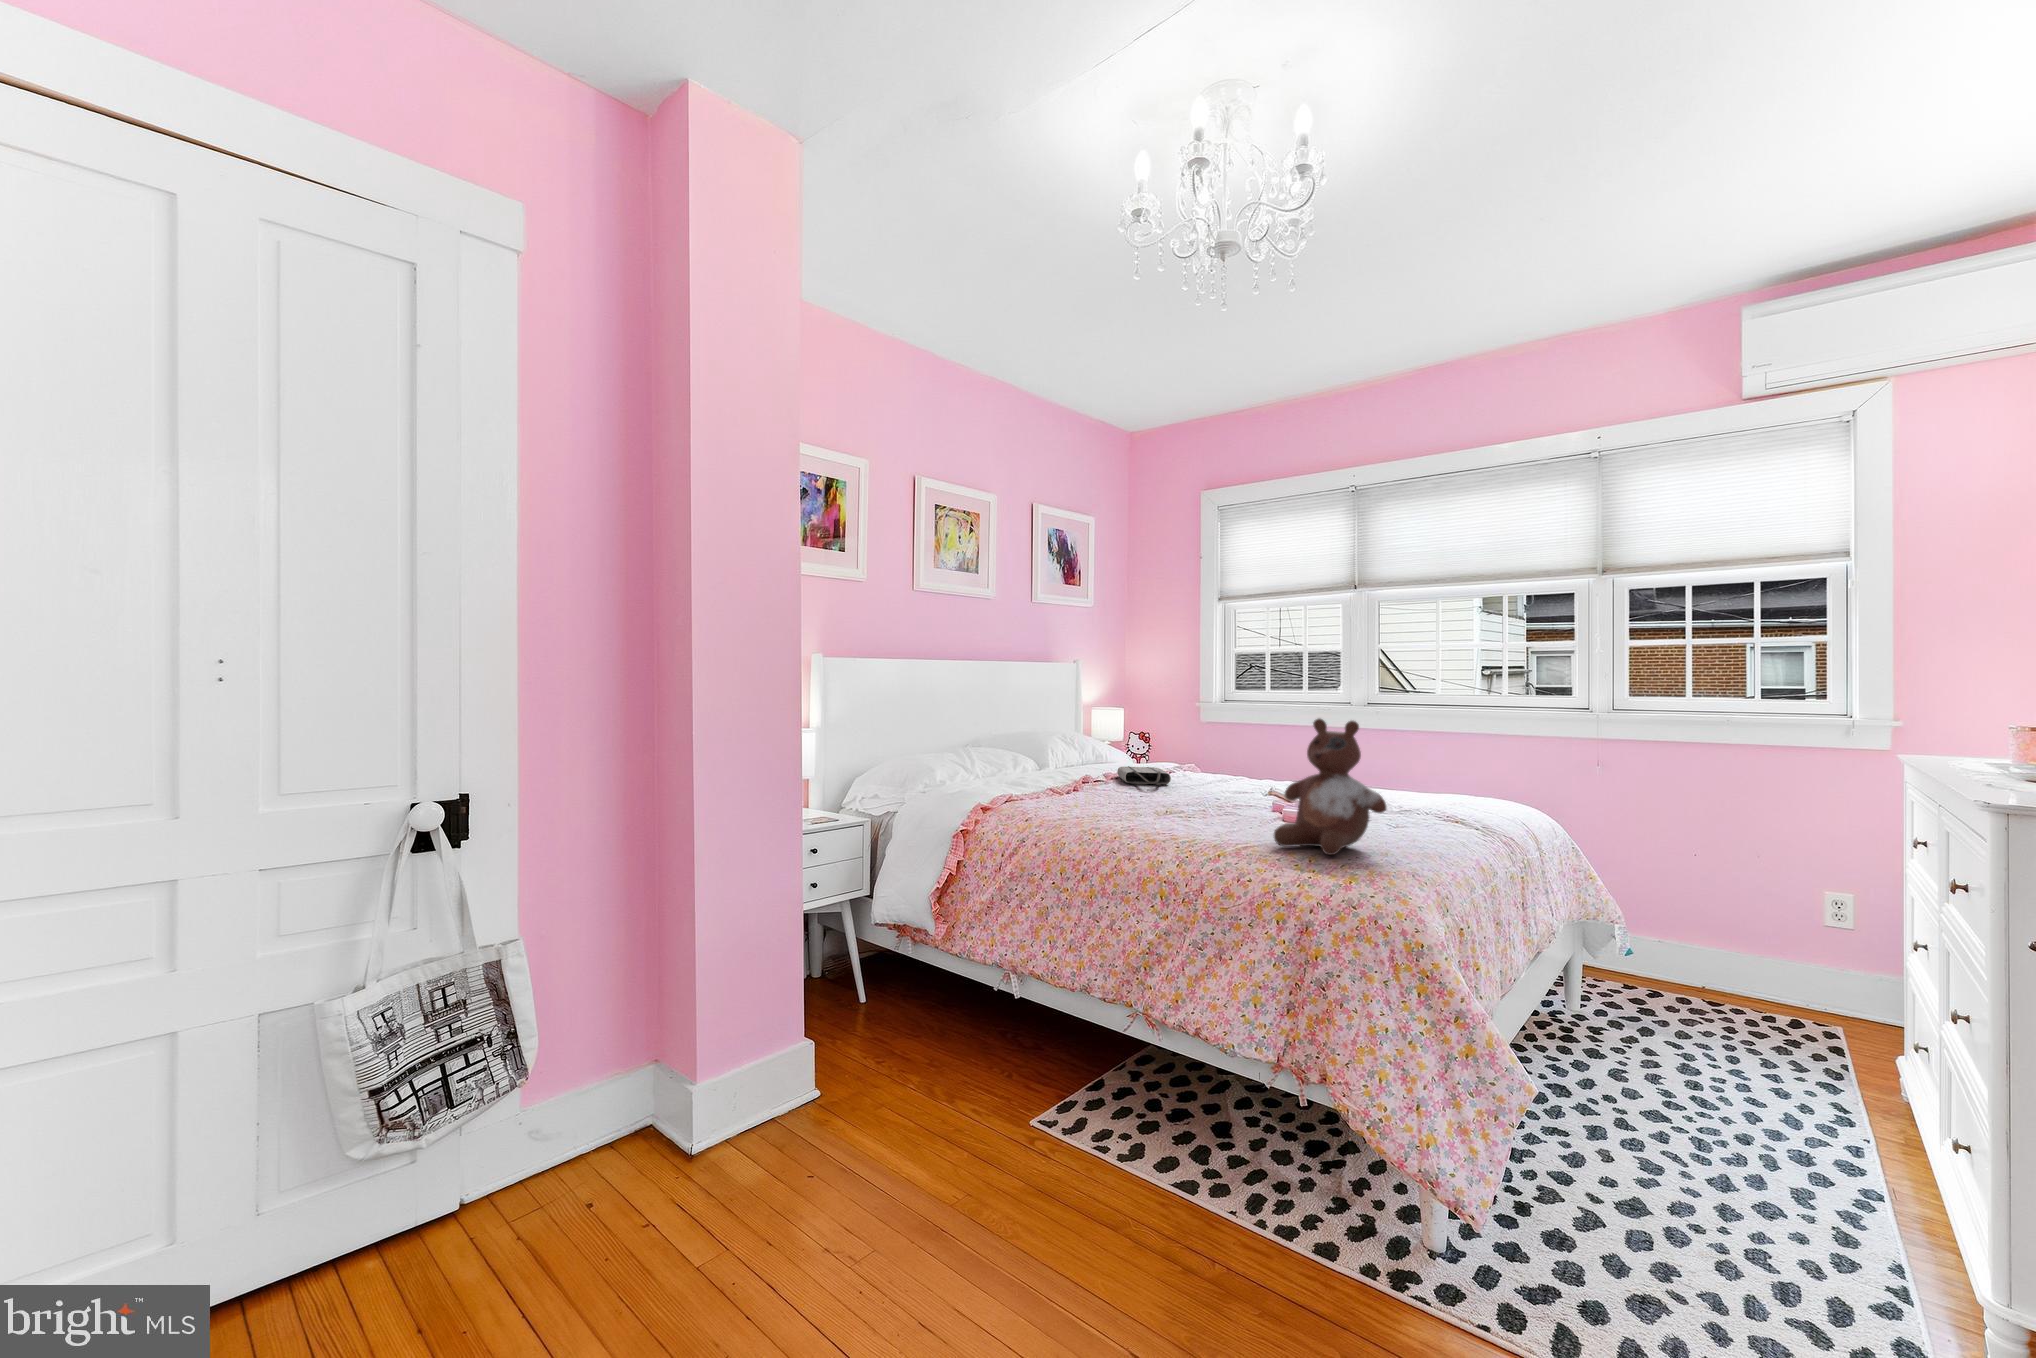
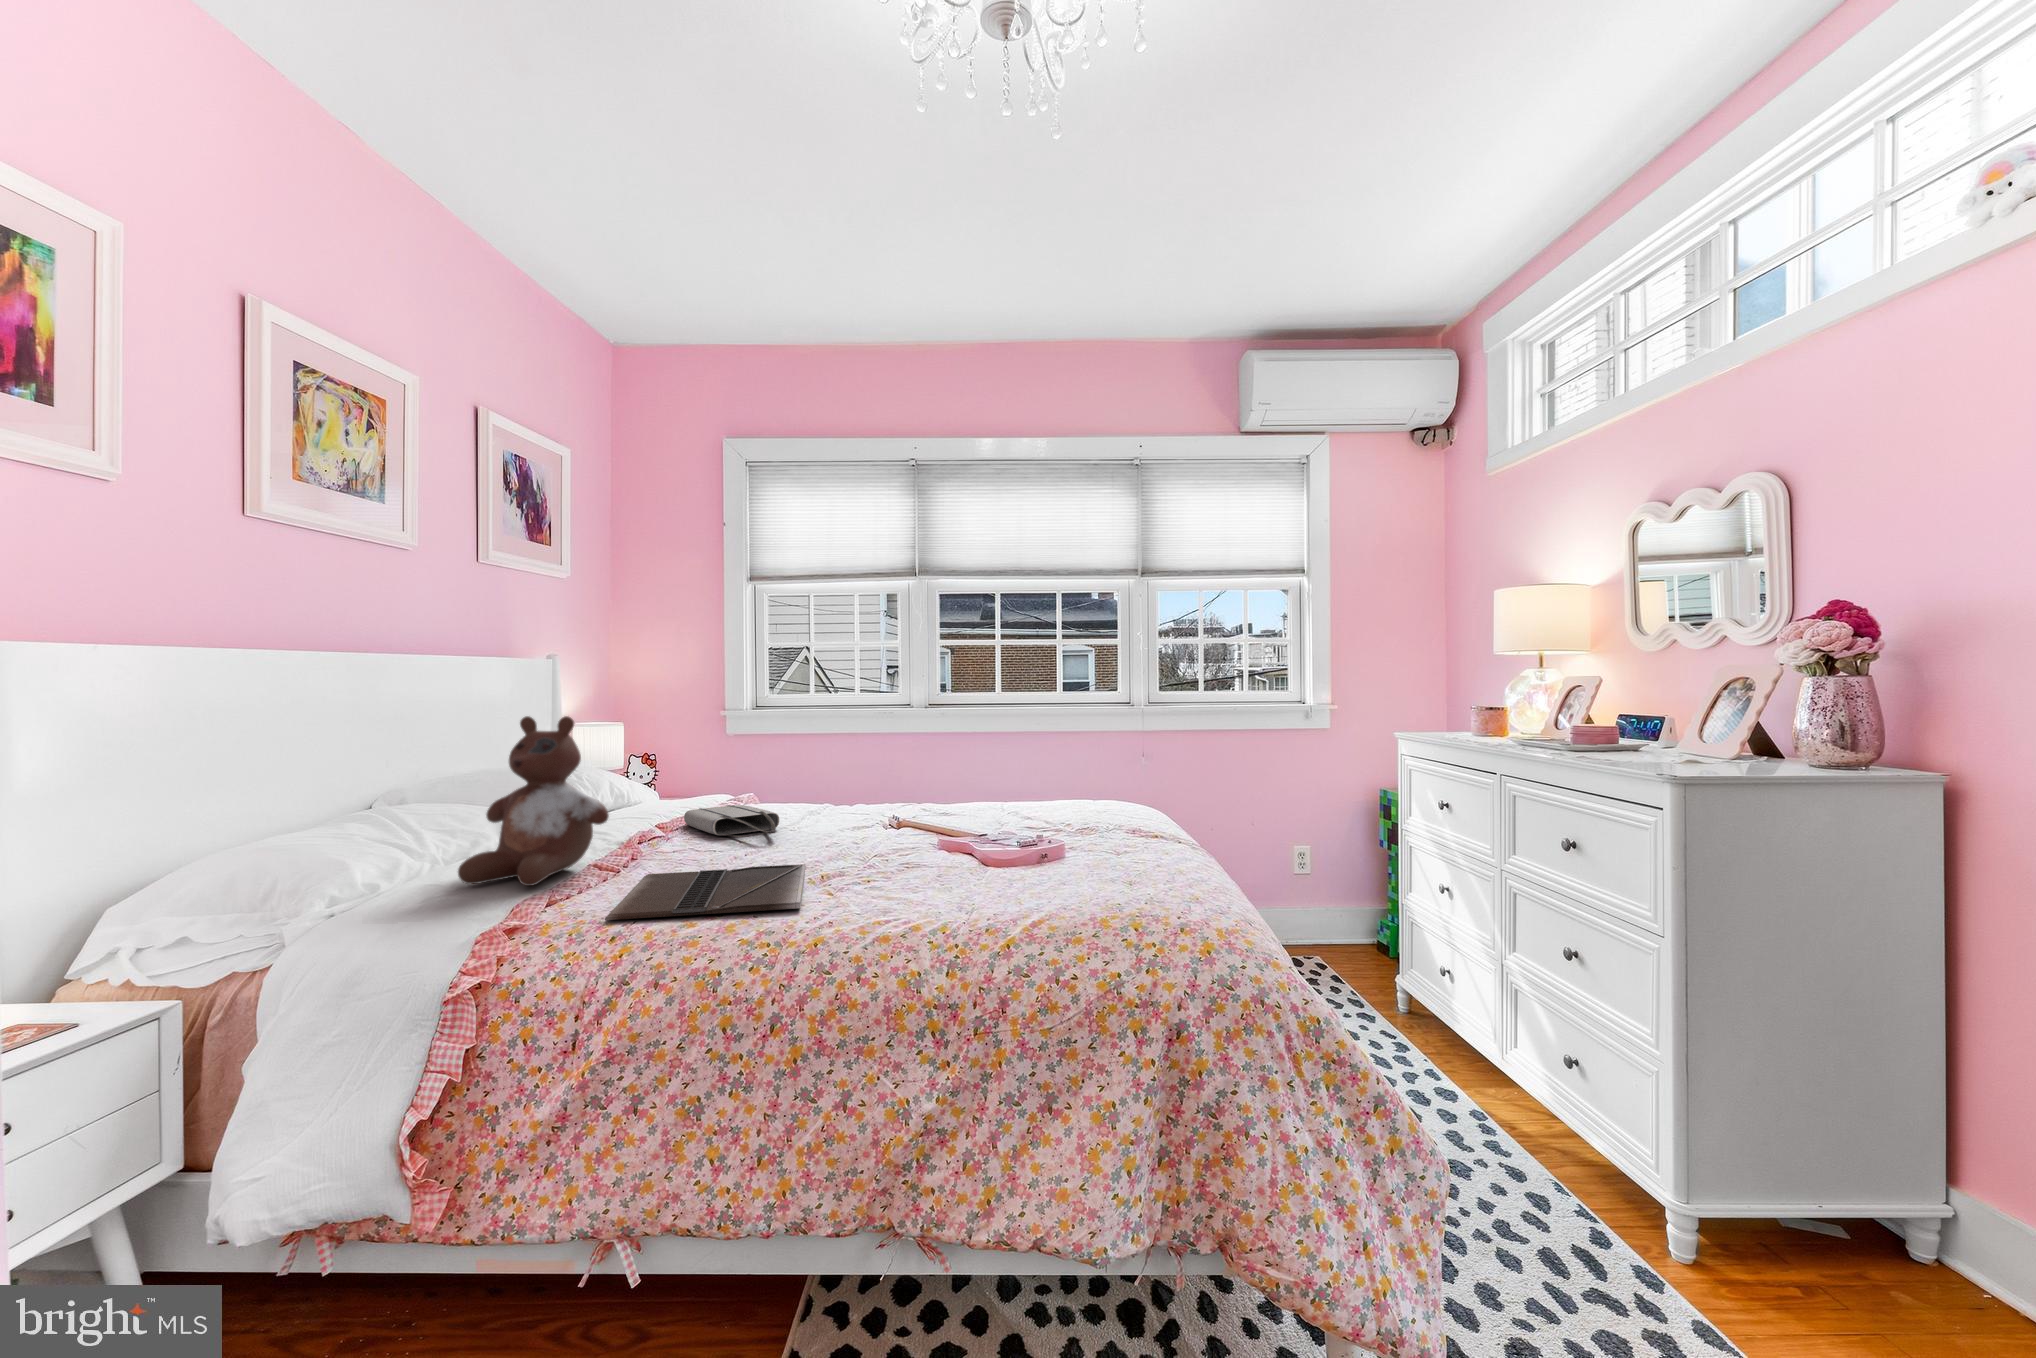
stuffed bear: present [1274,718,1387,855] -> present [458,716,609,886]
laptop: none [1022,794,1154,818] -> present [605,864,806,920]

